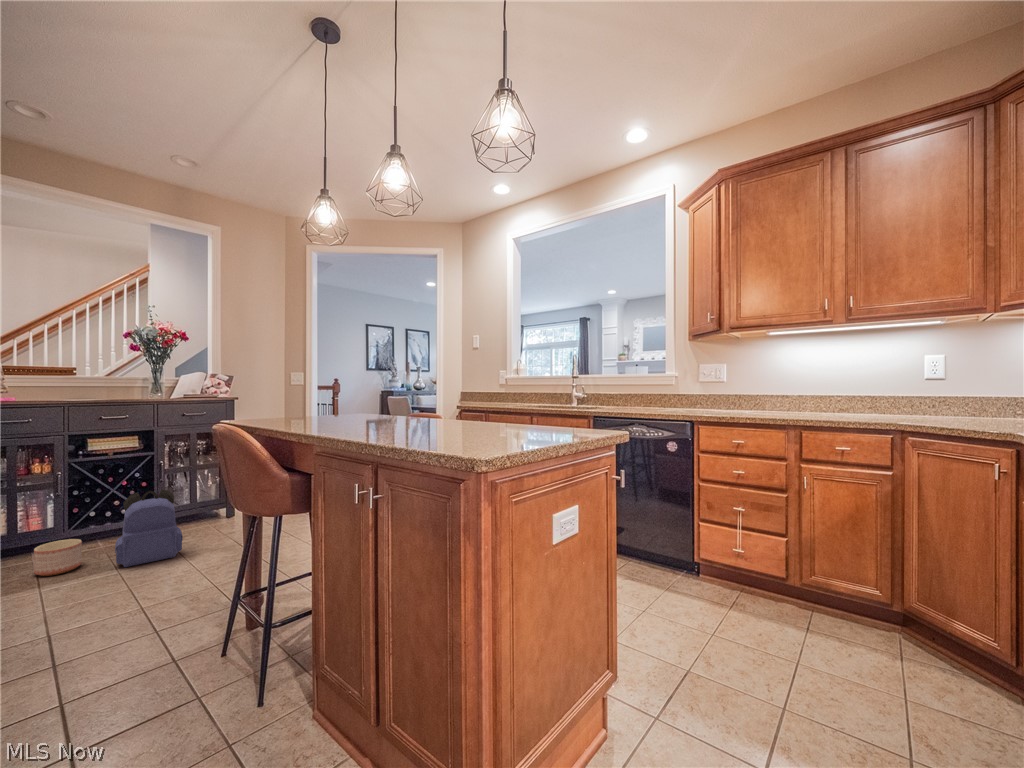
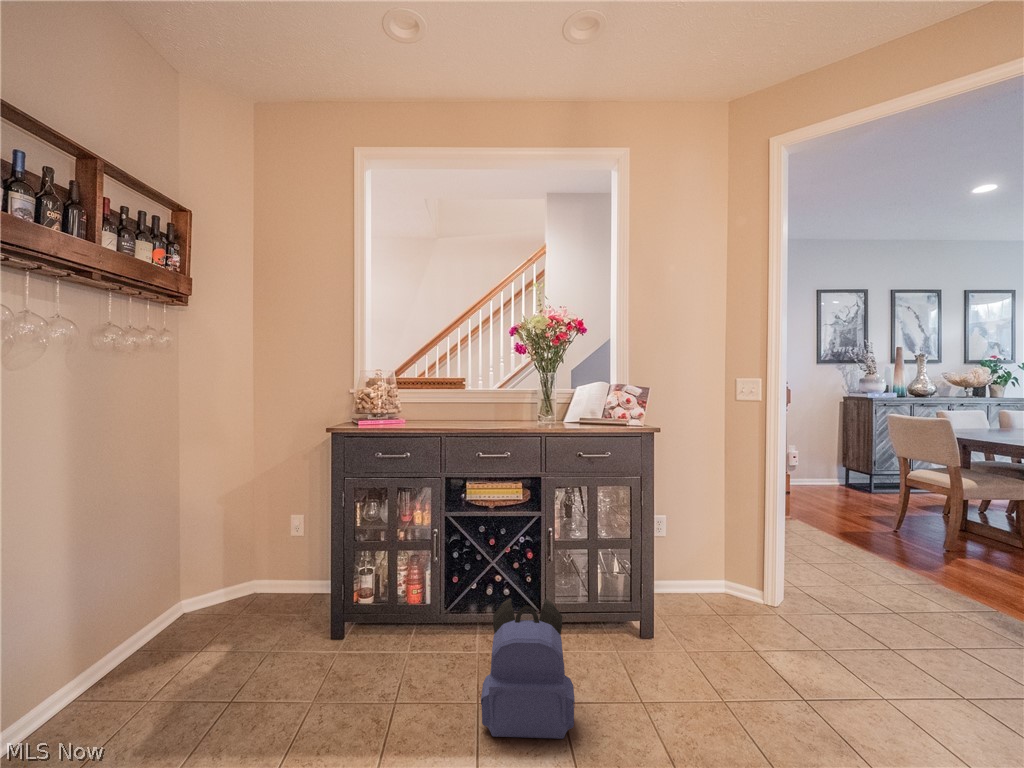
planter: present [34,539,82,576] -> none [396,645,448,710]

